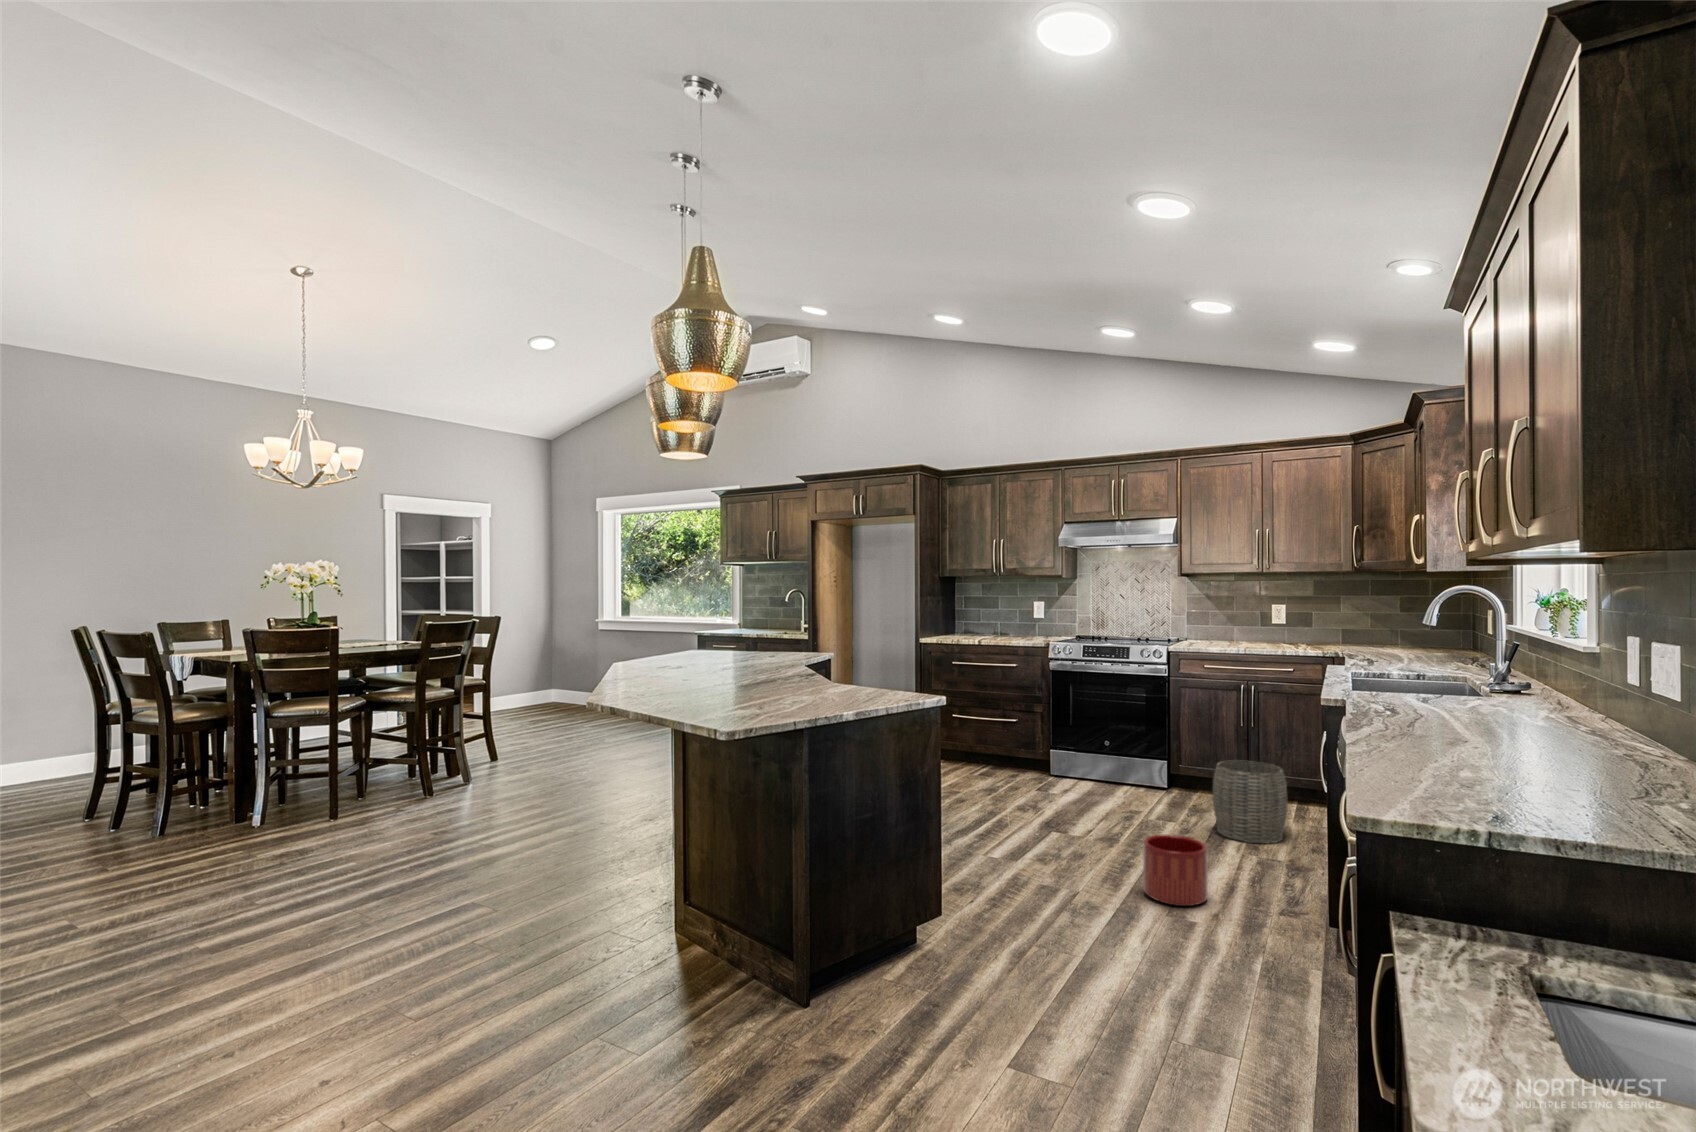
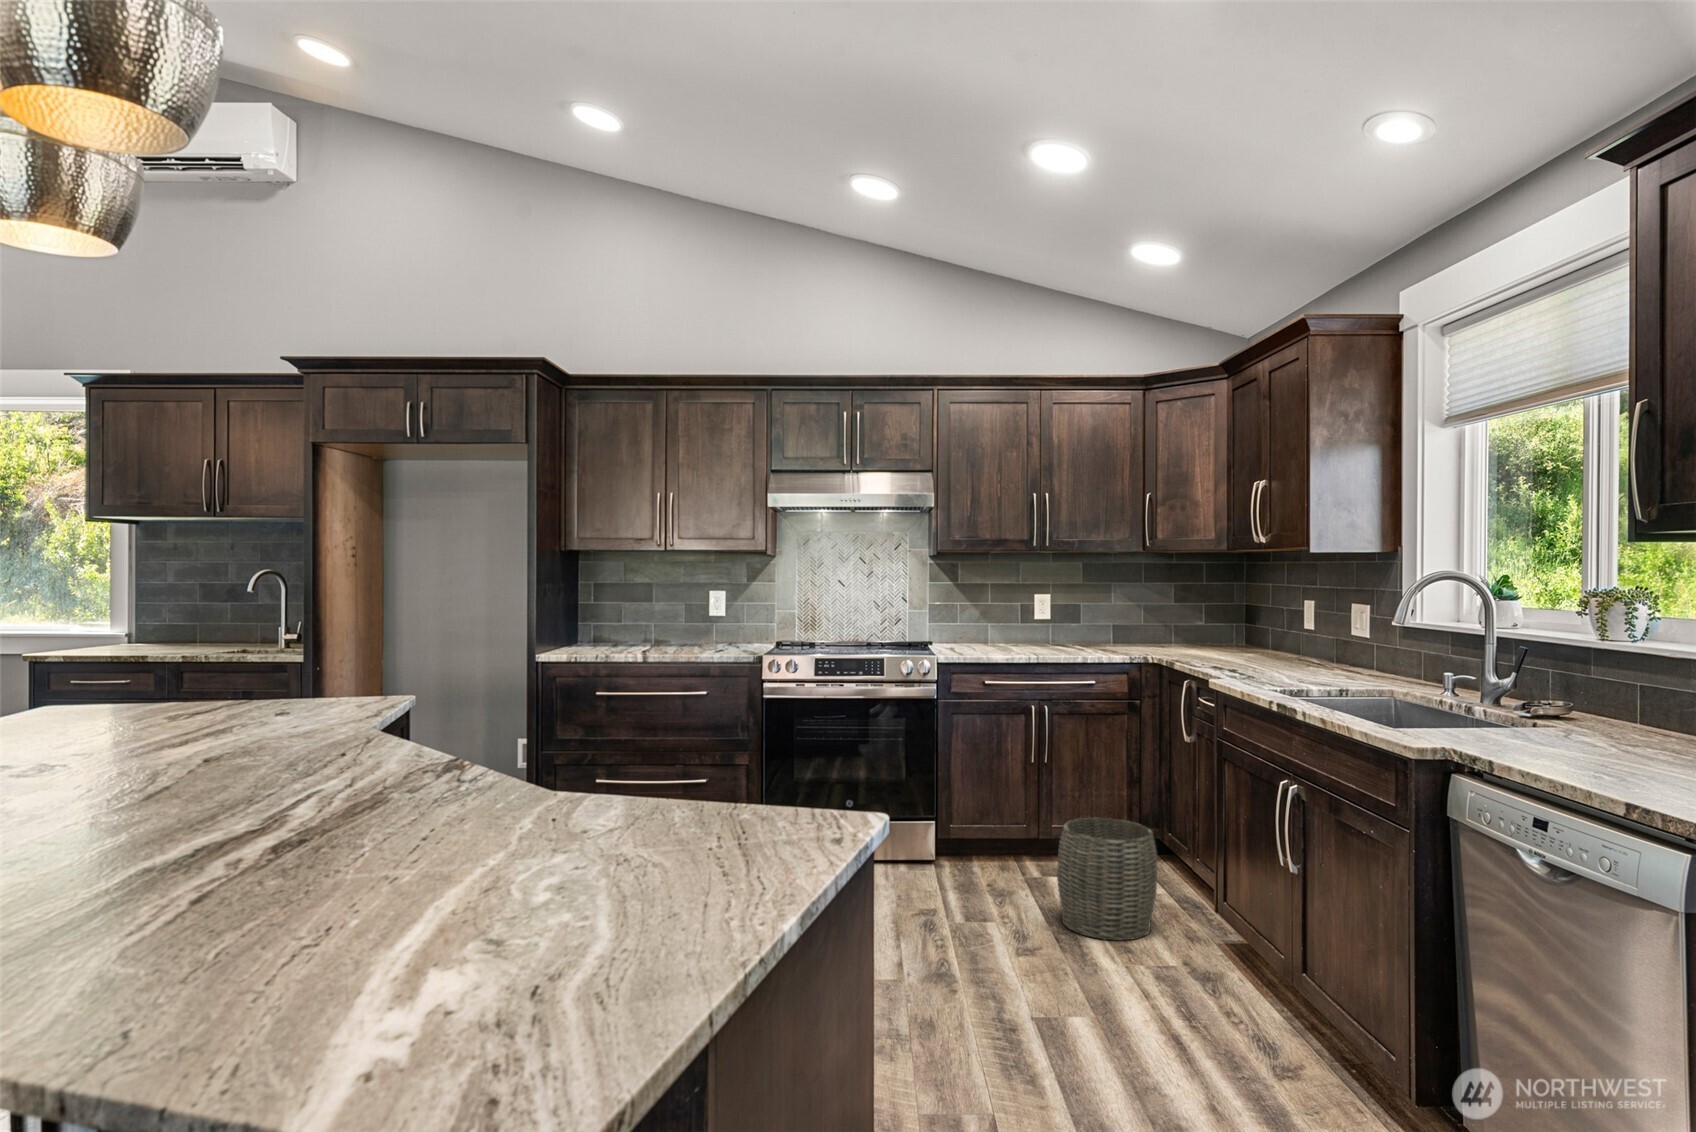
planter: present [1143,834,1208,906] -> none [1104,972,1208,1100]

